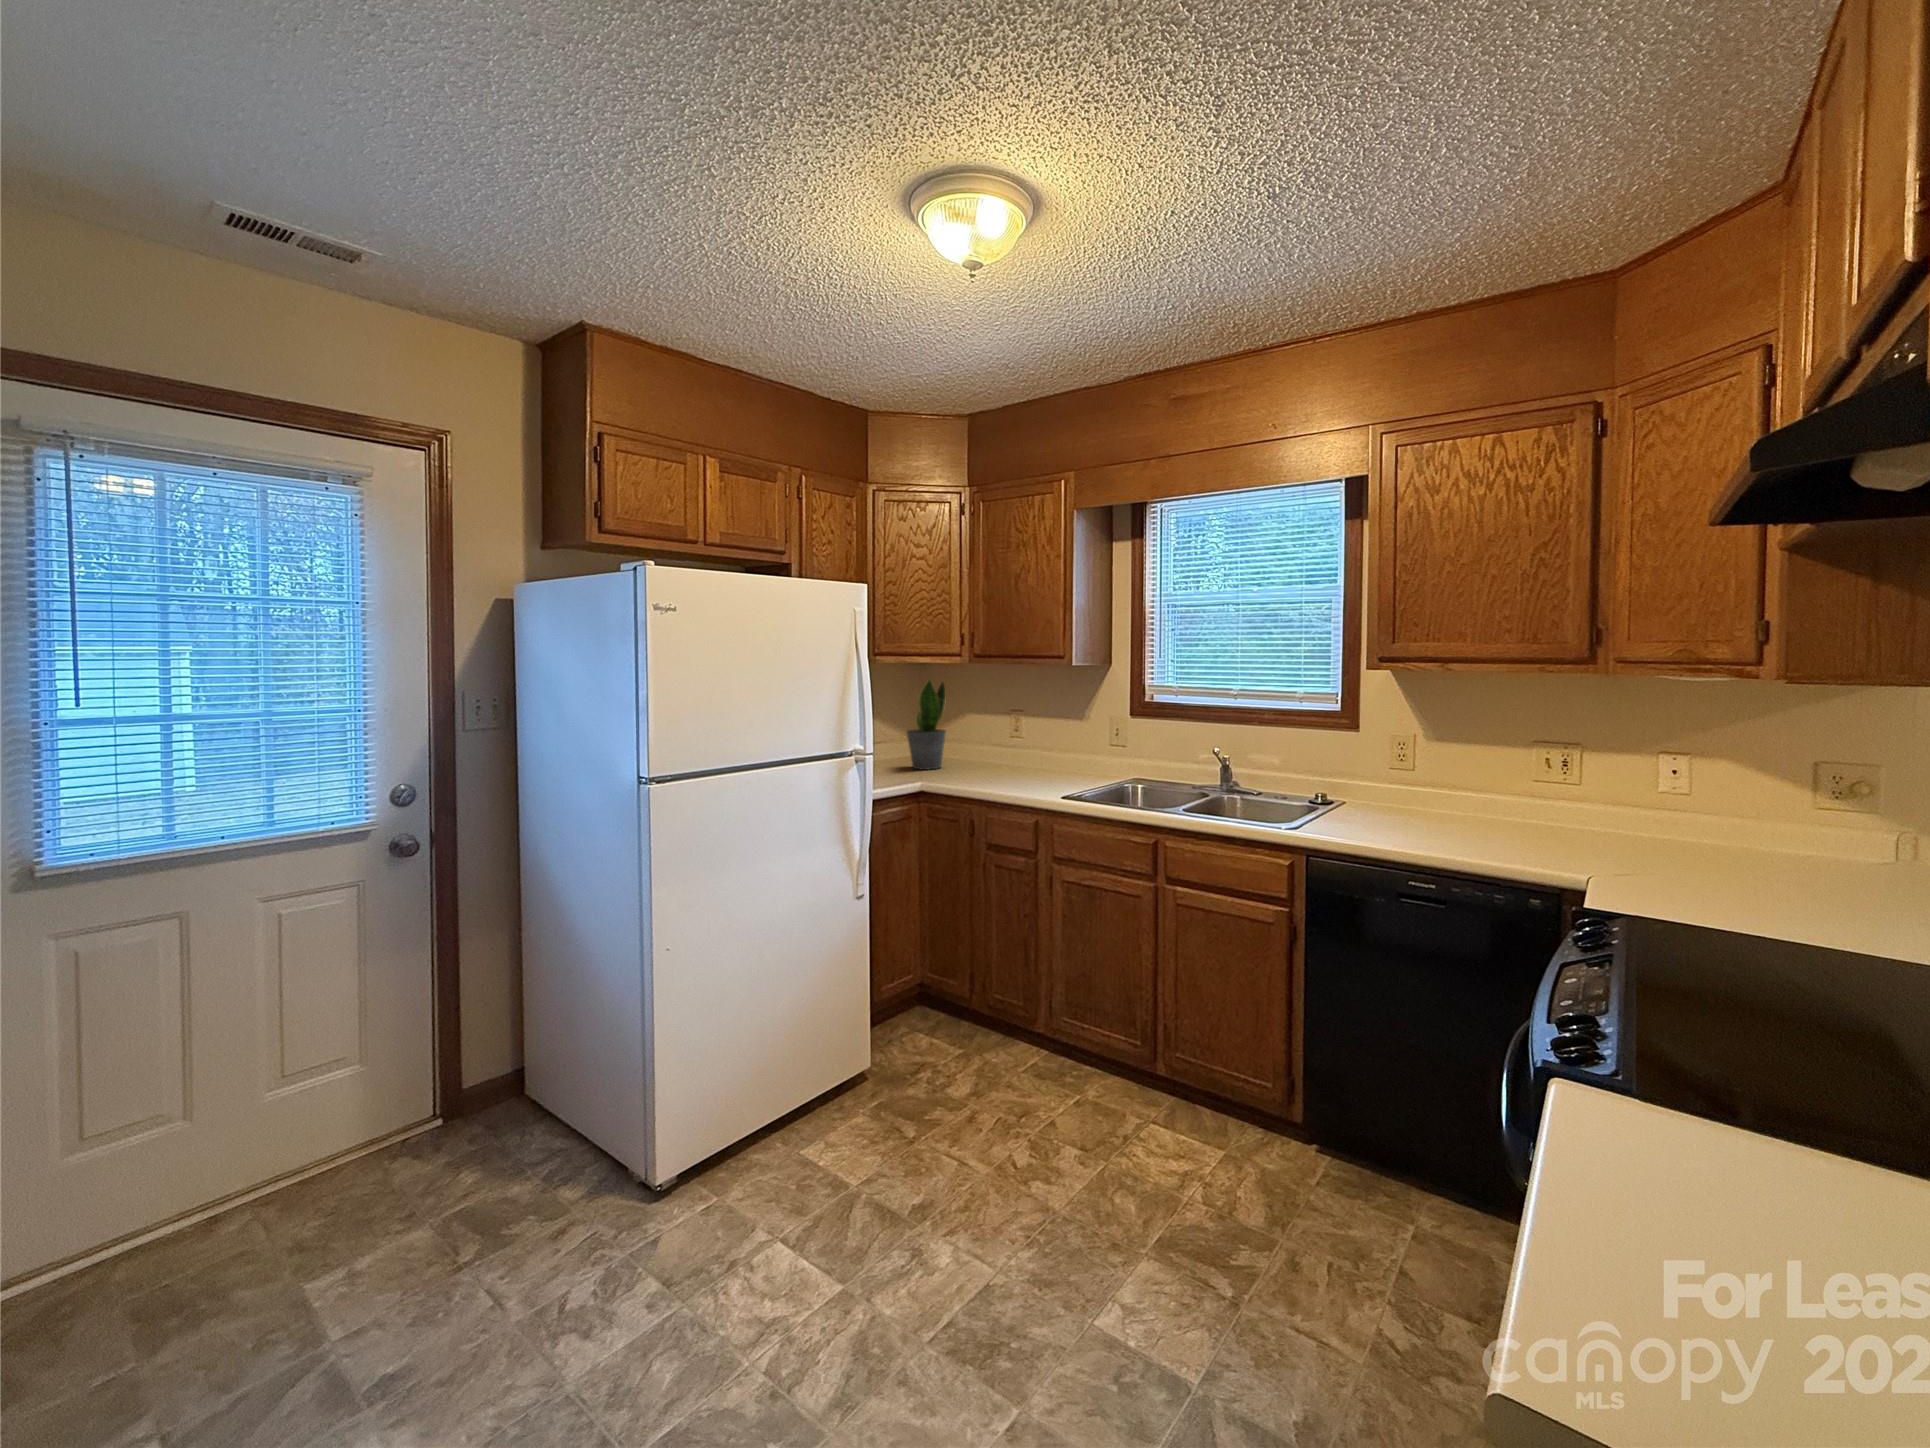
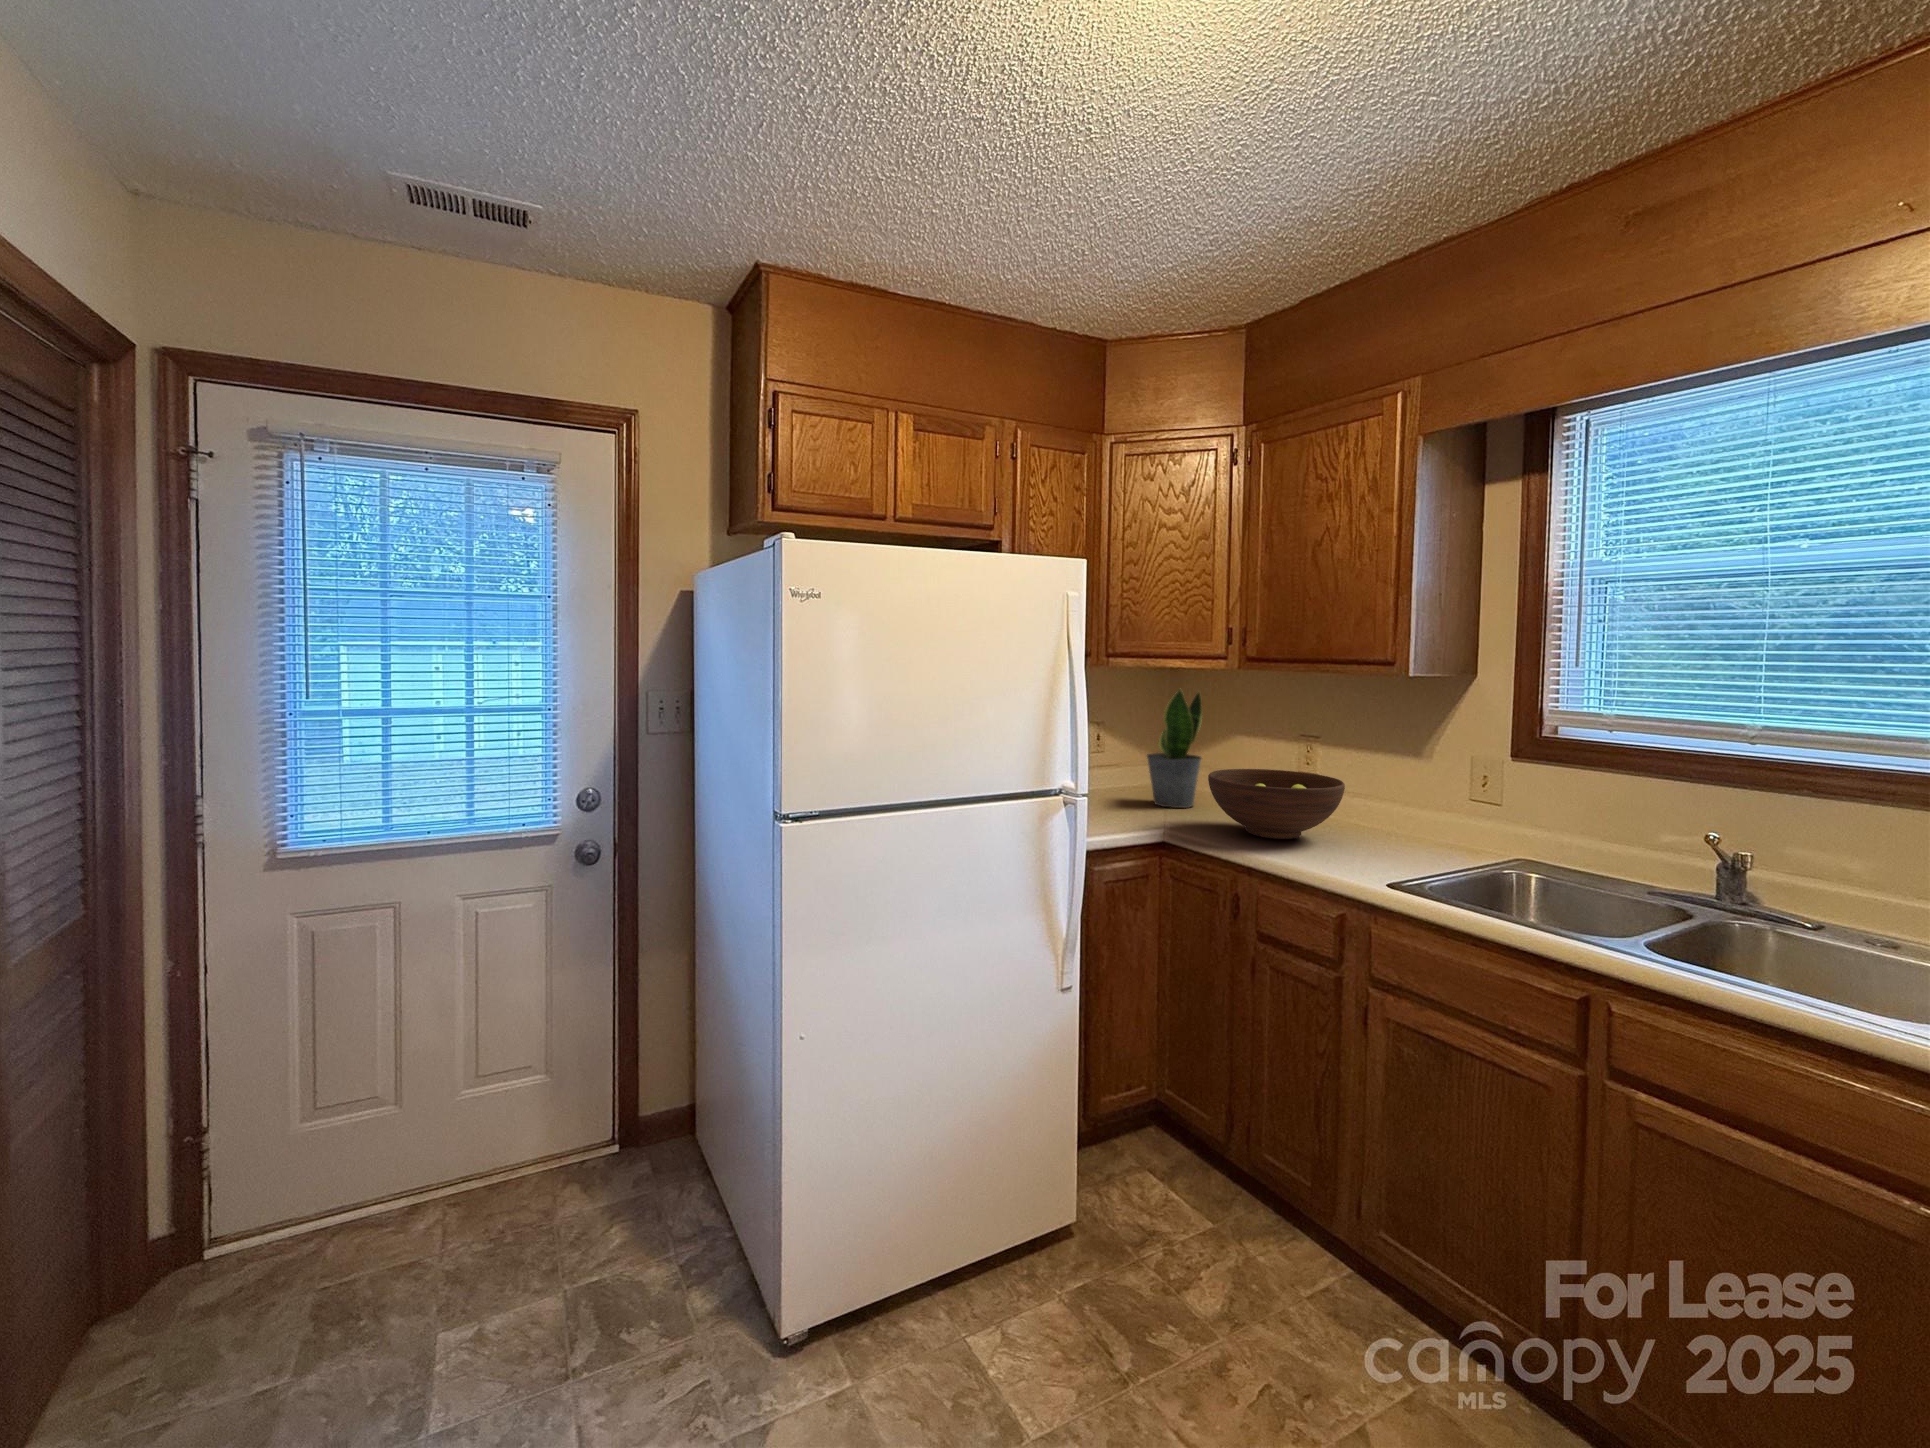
fruit bowl: none [952,735,1039,781] -> present [1208,769,1345,839]

